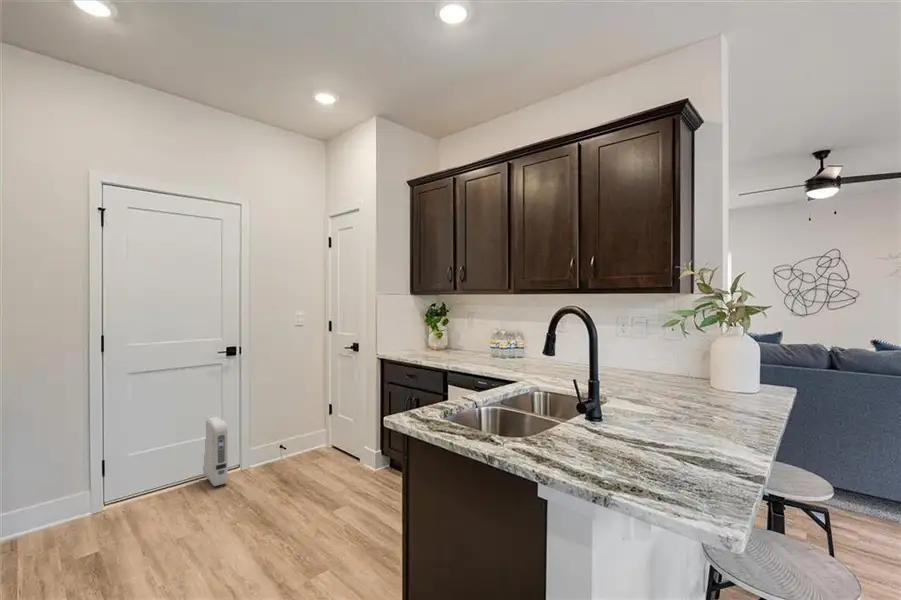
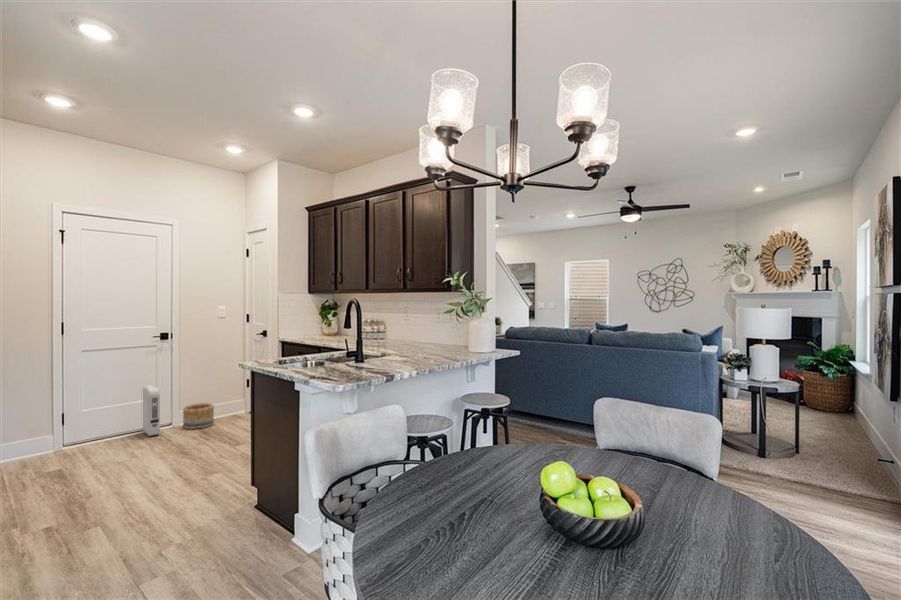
basket: none [254,437,293,475] -> present [183,403,214,429]

